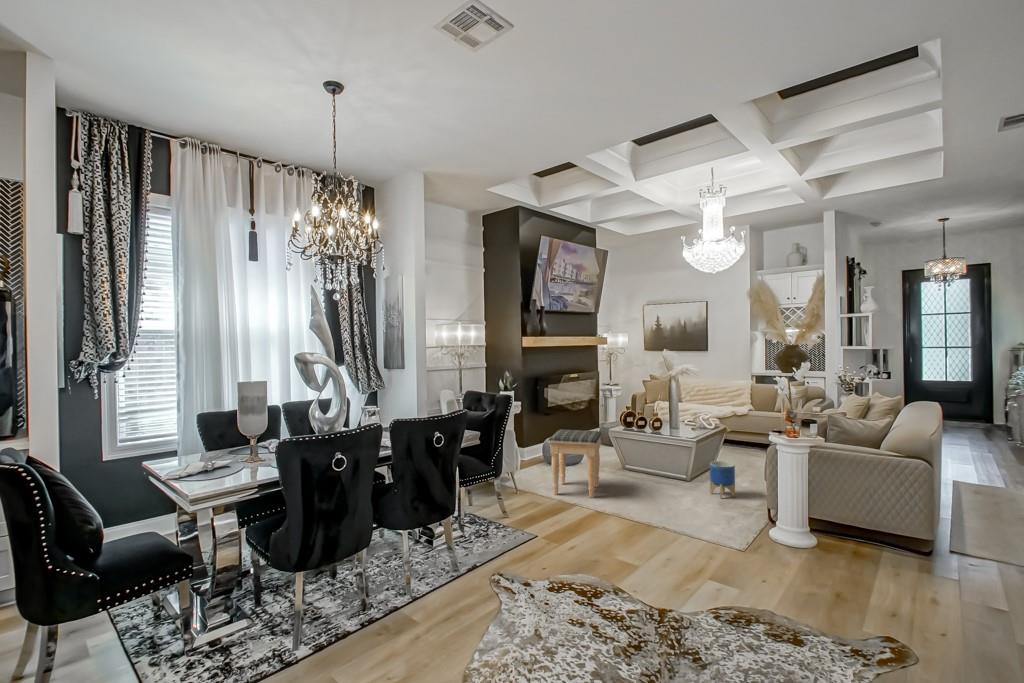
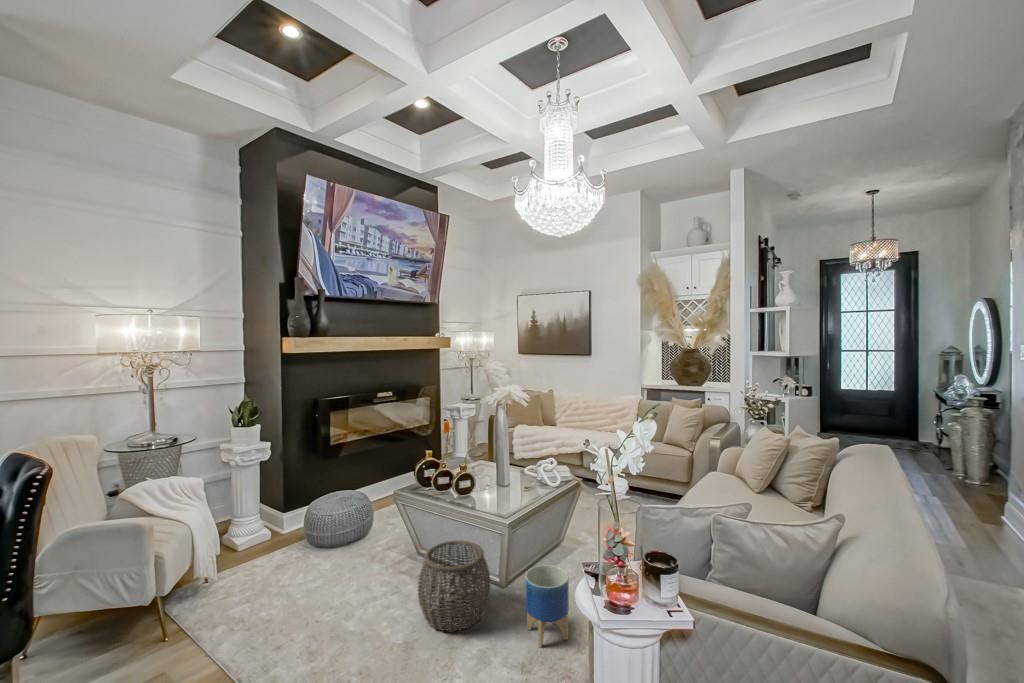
footstool: present [548,430,602,498] -> none [209,506,345,660]
woven basket: none [645,451,686,493] -> present [418,540,491,632]

